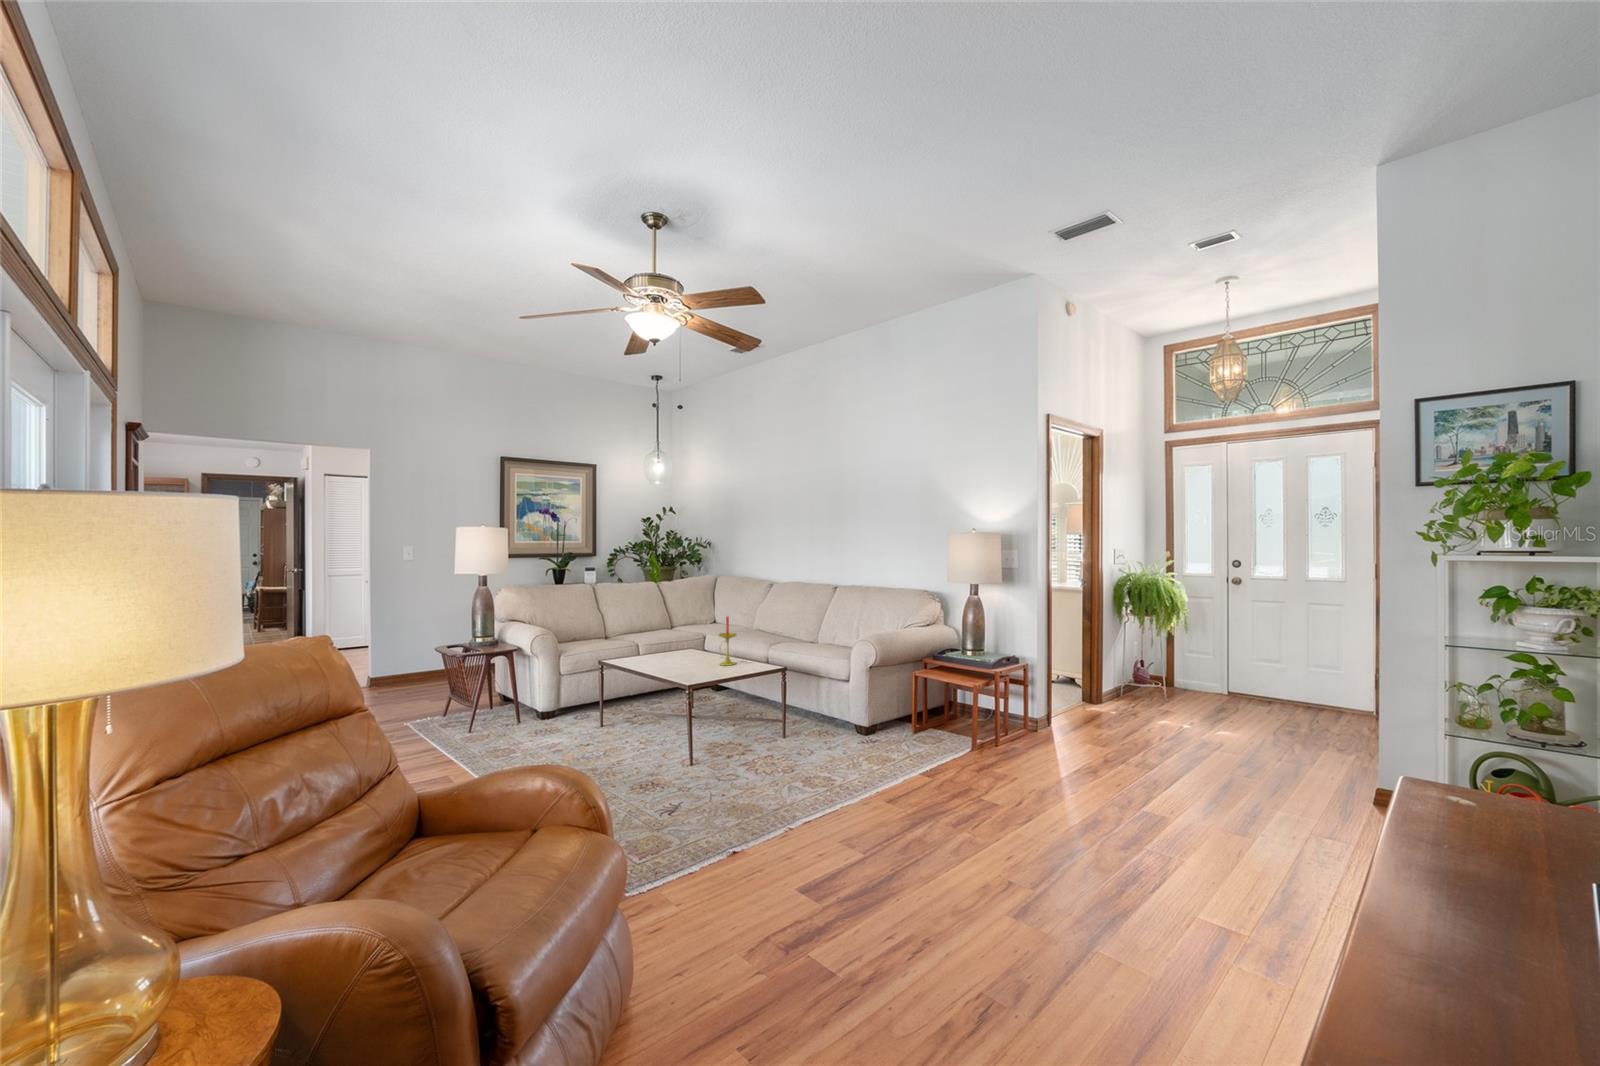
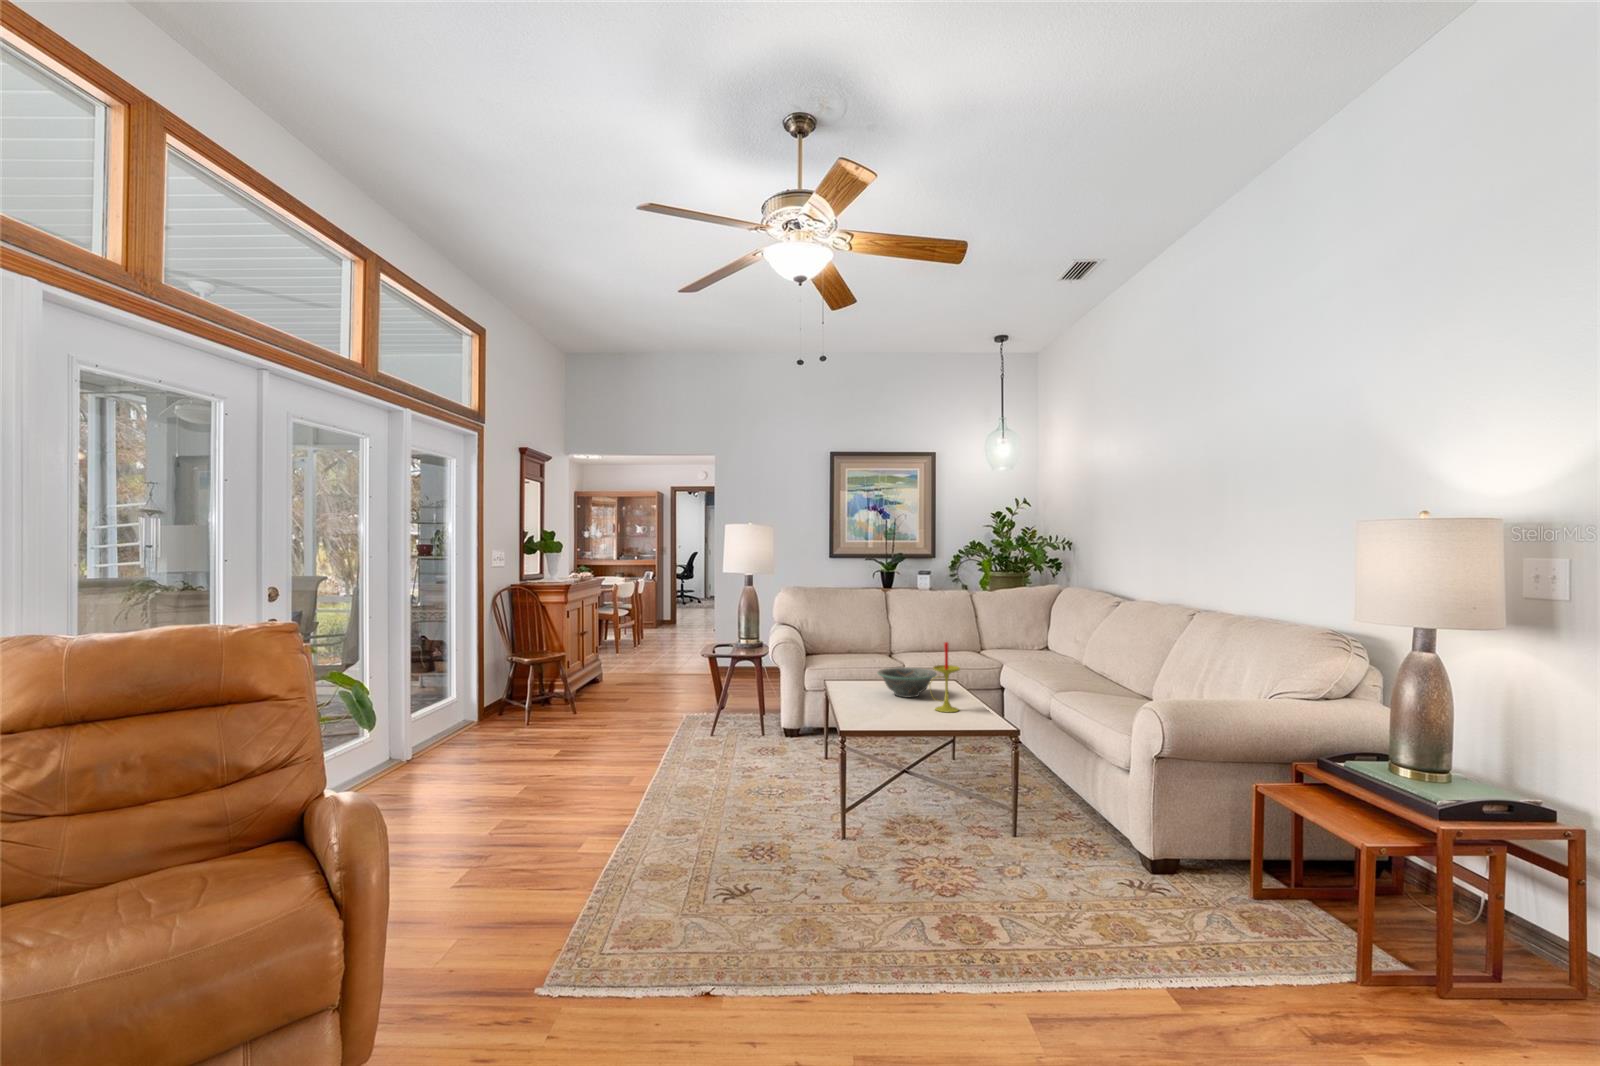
decorative bowl: none [660,640,704,662] -> present [878,667,936,697]

